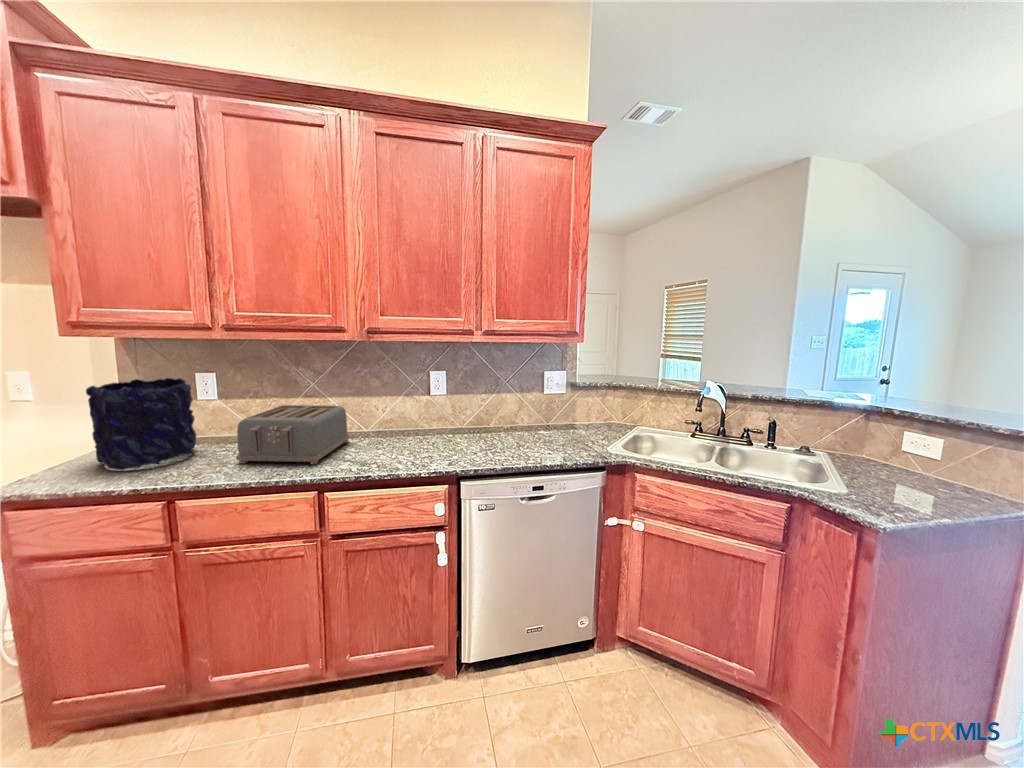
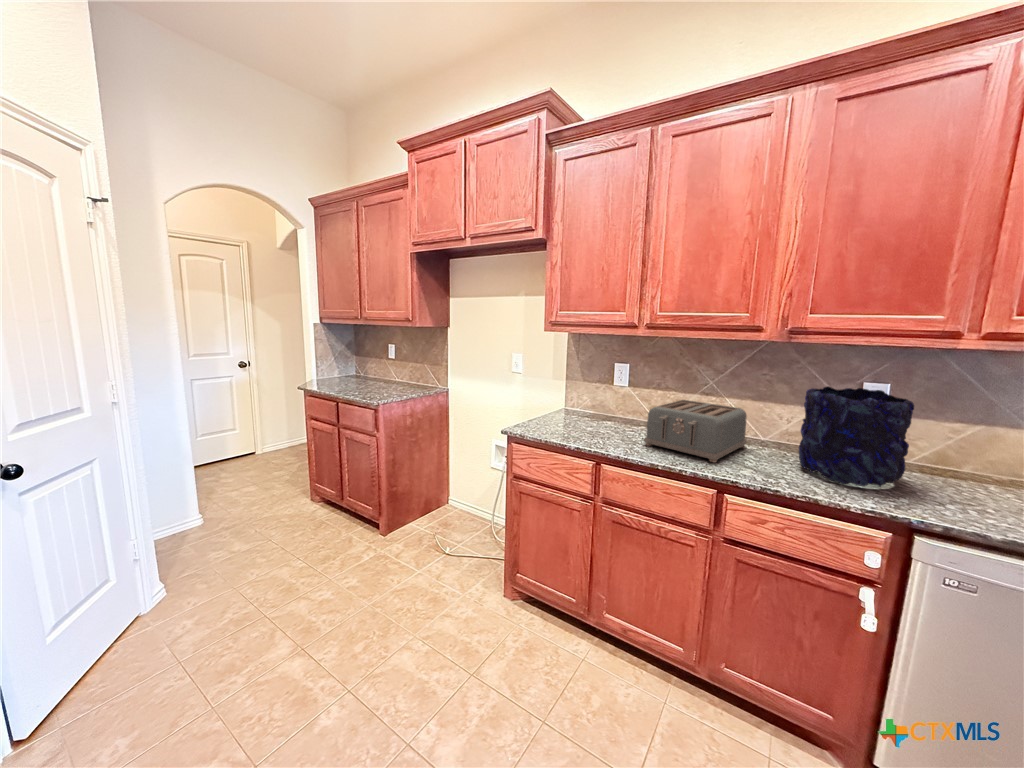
vase: present [86,378,196,470] -> present [799,386,914,487]

